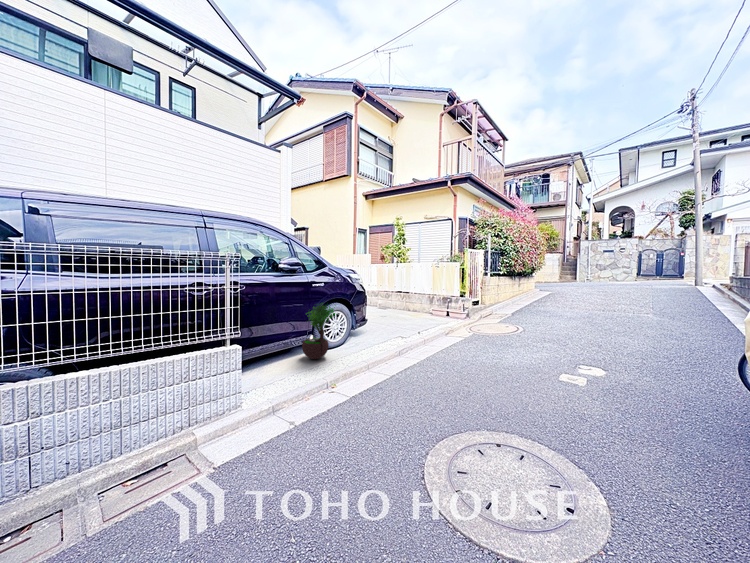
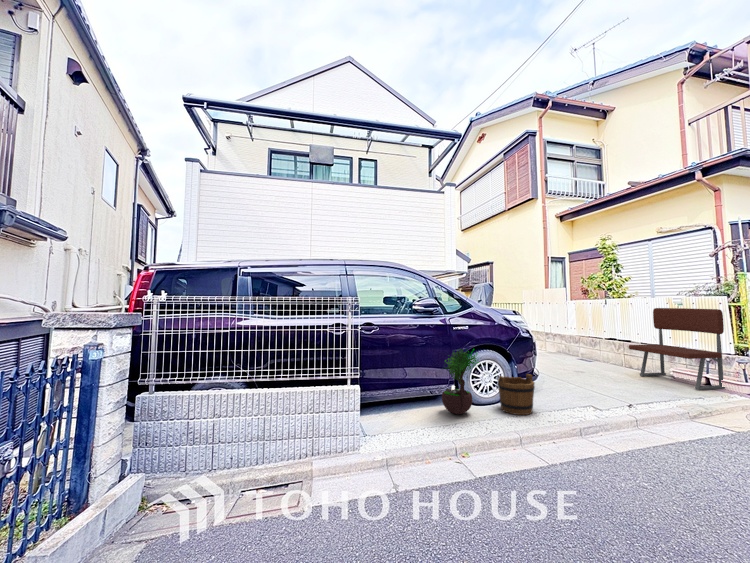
bench: none [415,270,466,322] -> present [629,308,725,390]
bucket: none [344,320,373,353] -> present [497,374,535,415]

